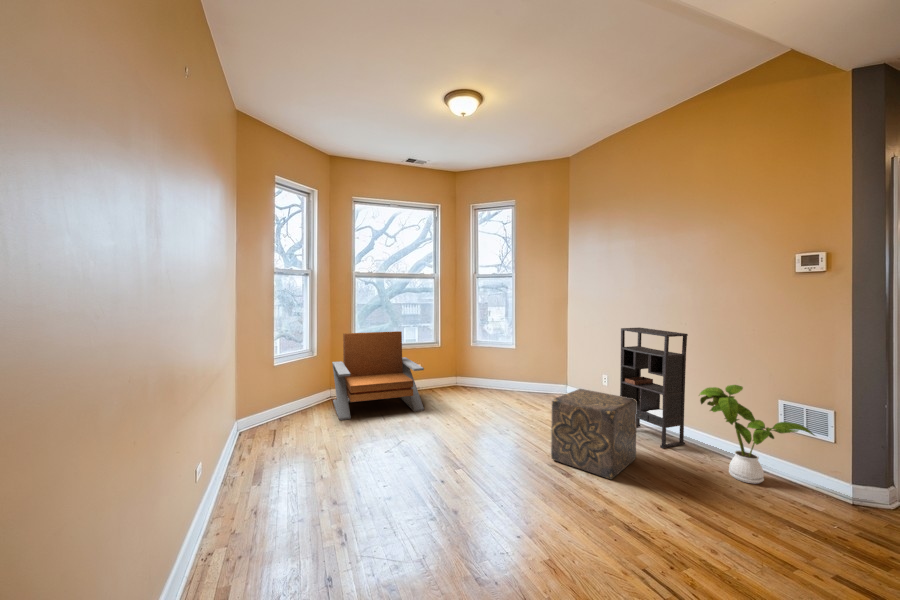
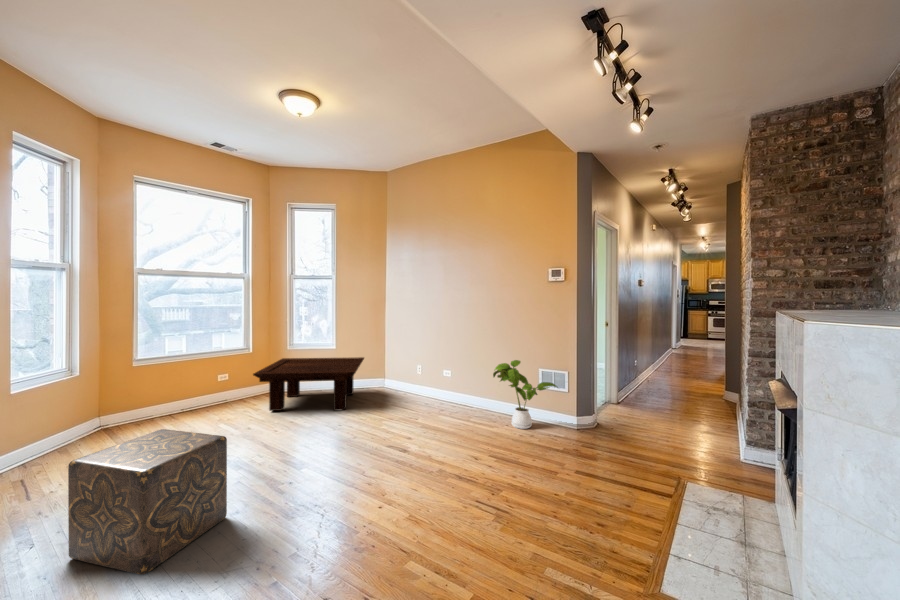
bookshelf: present [620,328,688,448] -> none [432,323,482,416]
lounge chair: present [332,331,424,420] -> none [105,337,241,449]
coffee table: none [434,355,545,415] -> present [253,357,364,411]
ottoman: present [551,389,637,479] -> present [68,429,227,575]

